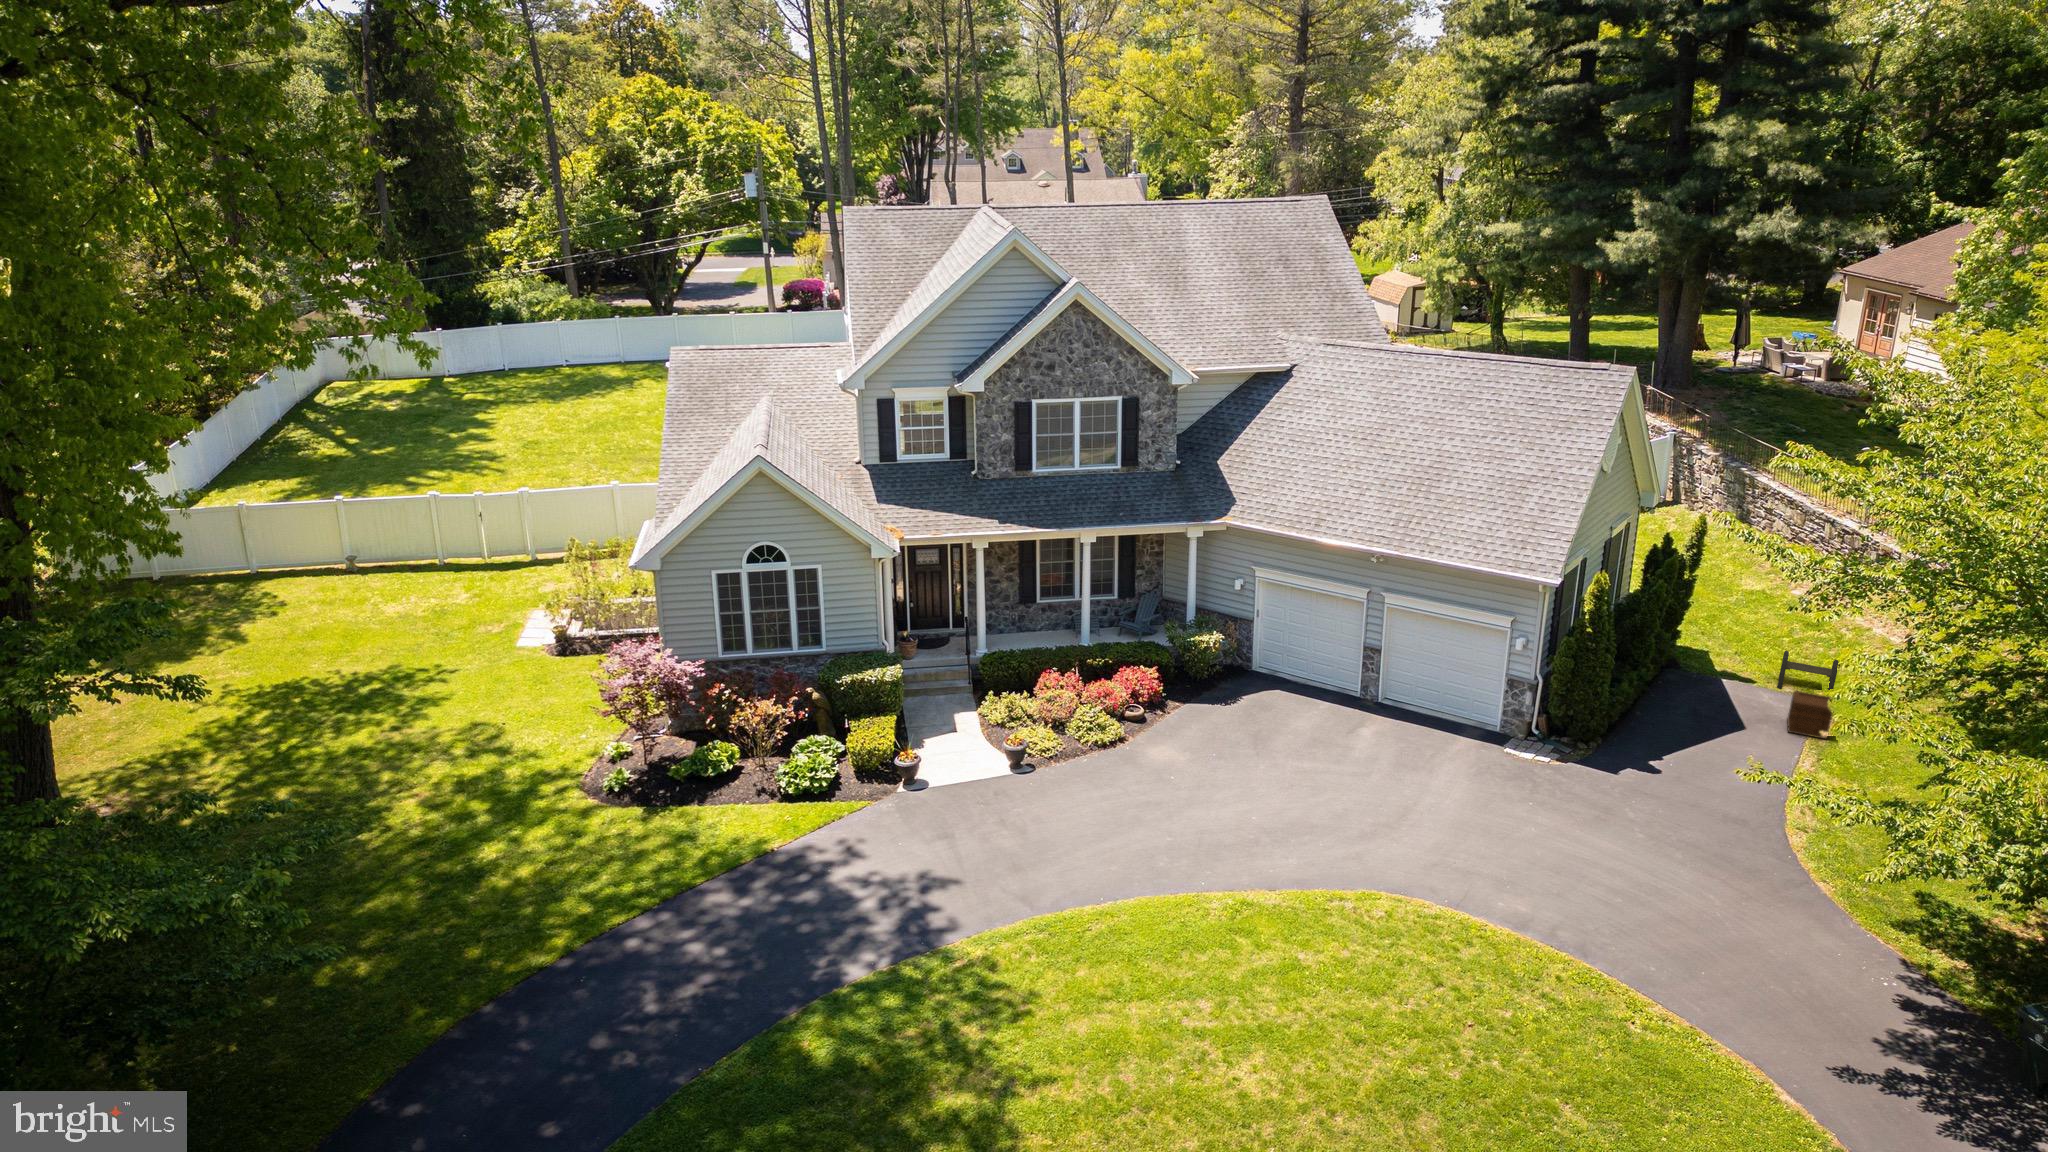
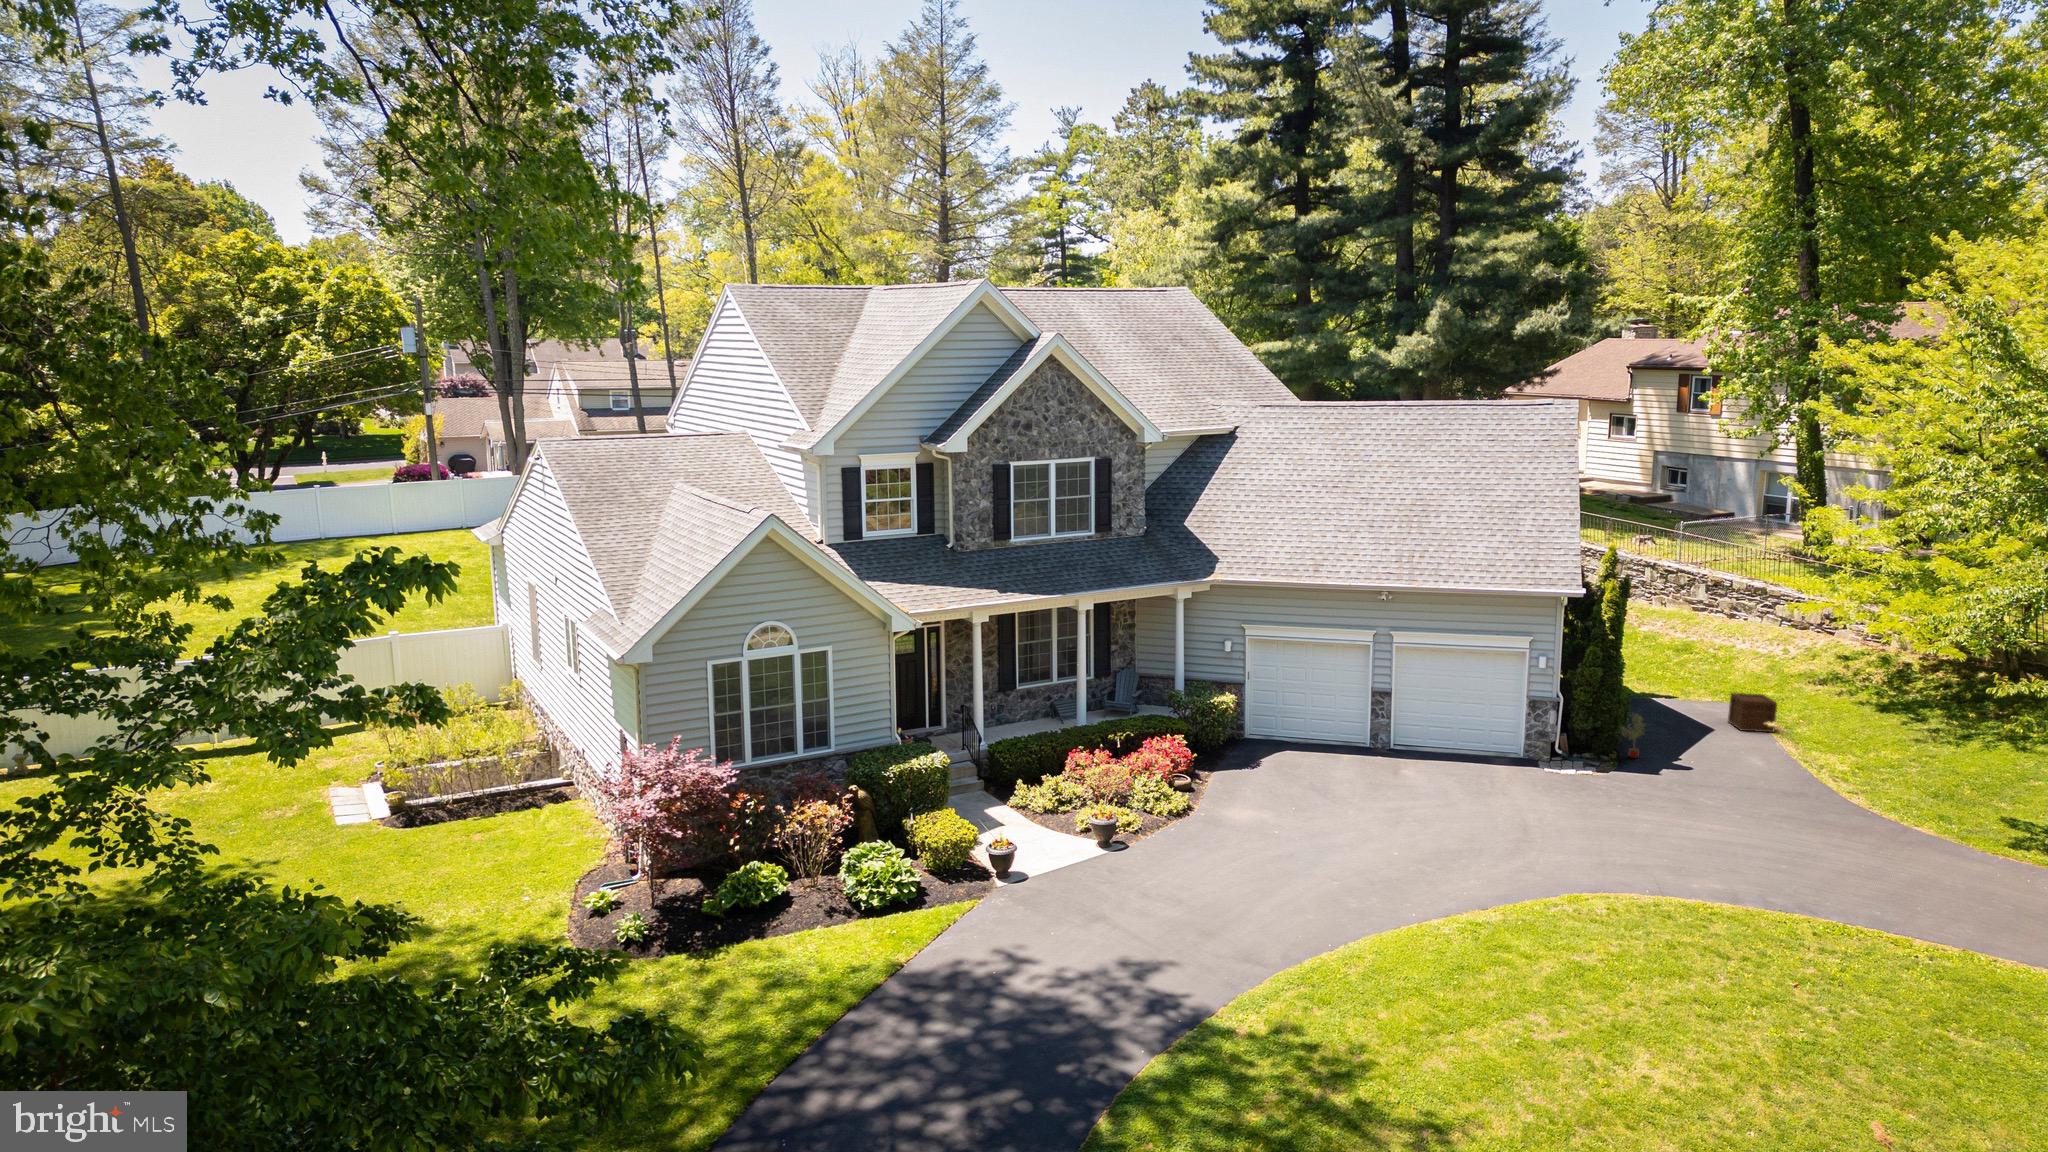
bench: present [1777,651,1839,690] -> none [1684,666,1740,703]
potted tree: none [1609,702,1640,749] -> present [1621,714,1644,758]

